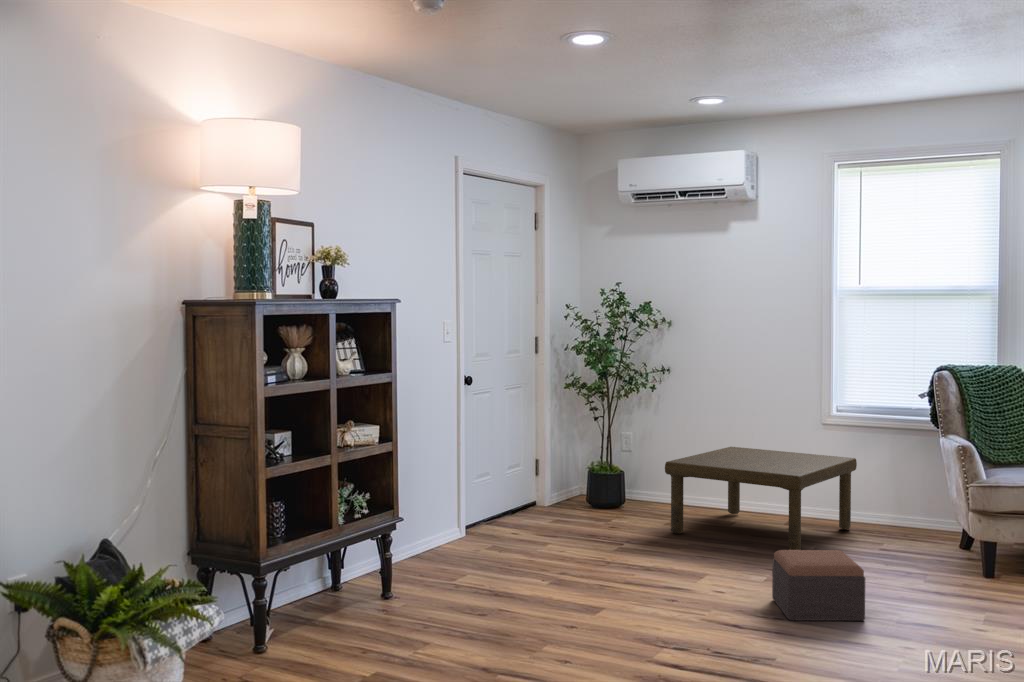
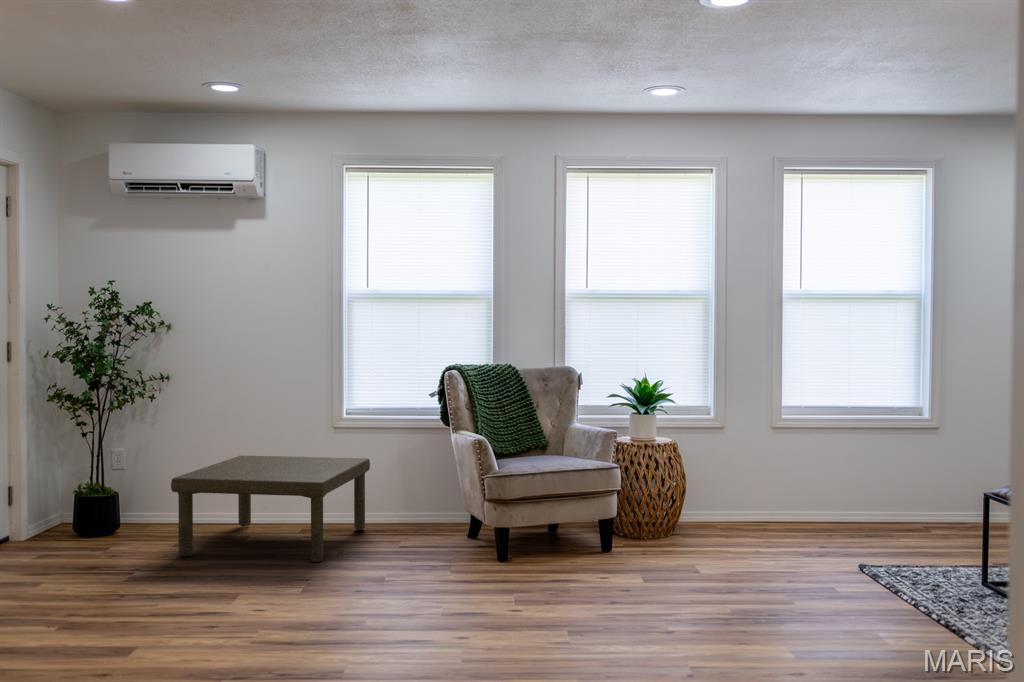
footstool: present [772,550,865,621] -> none [308,560,410,648]

